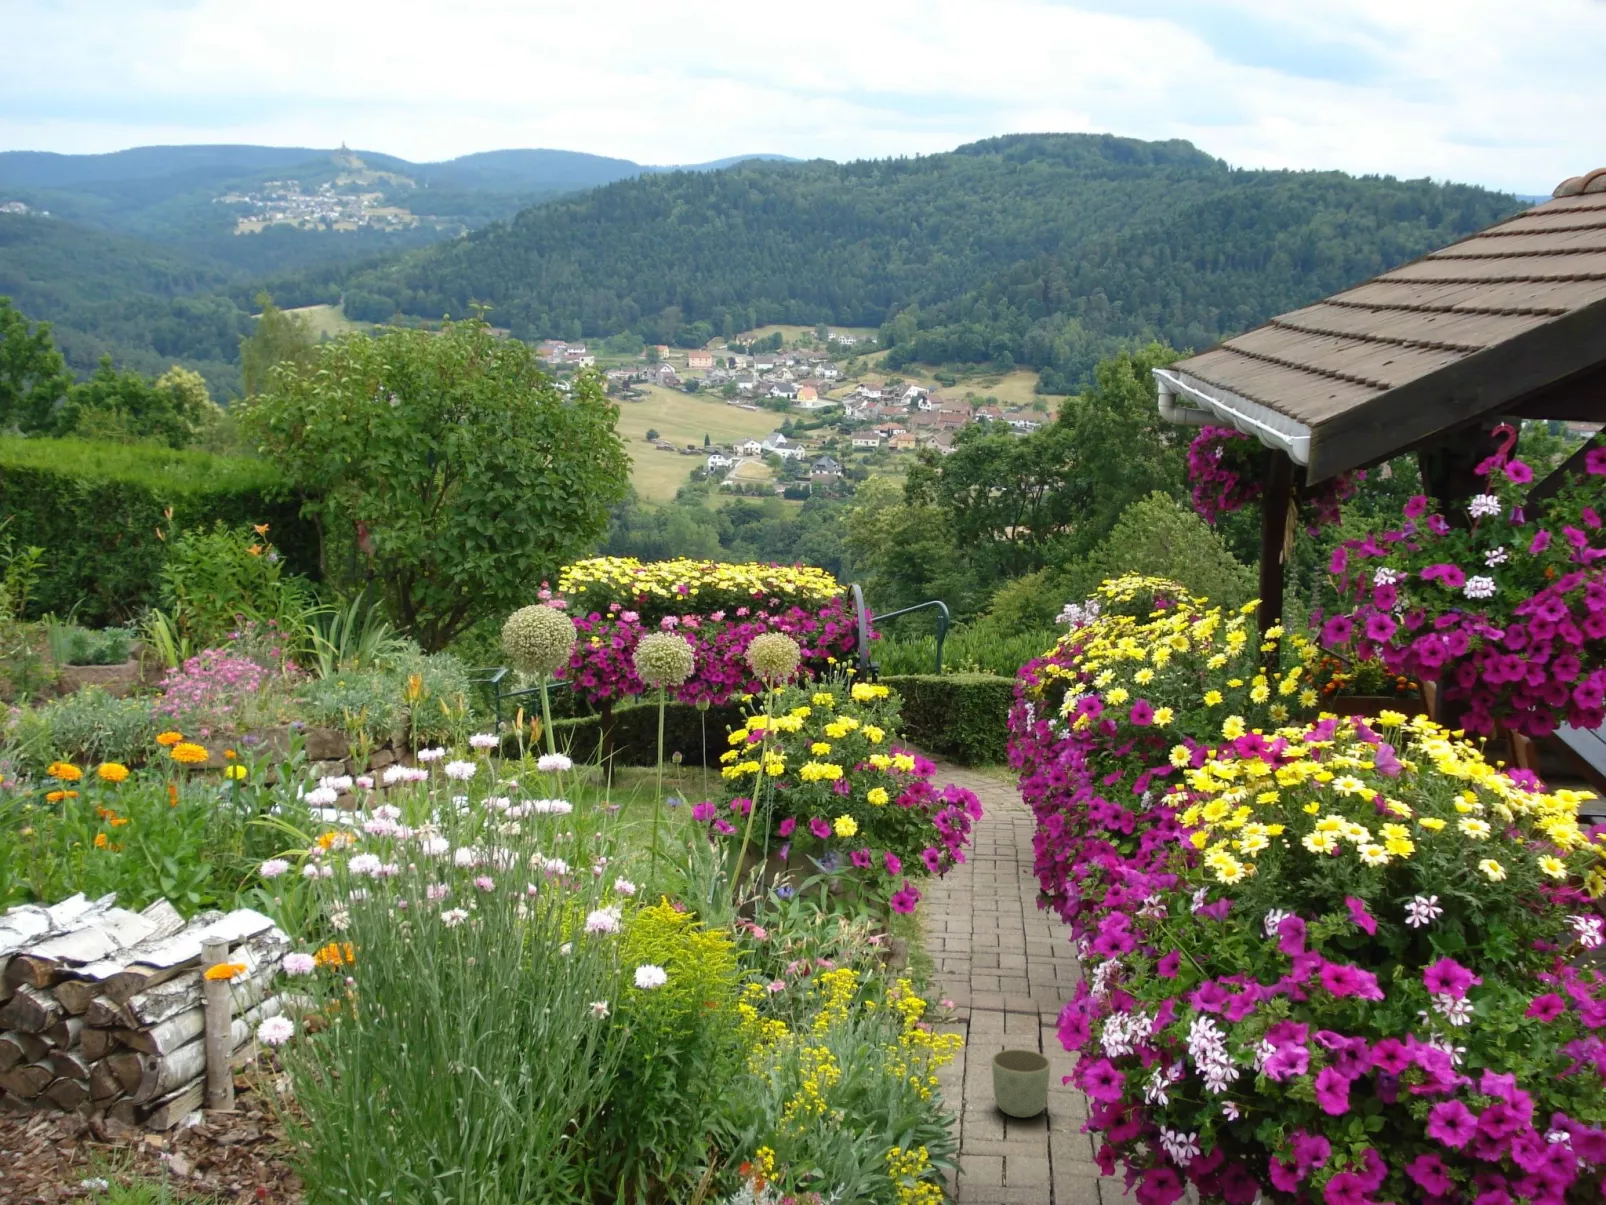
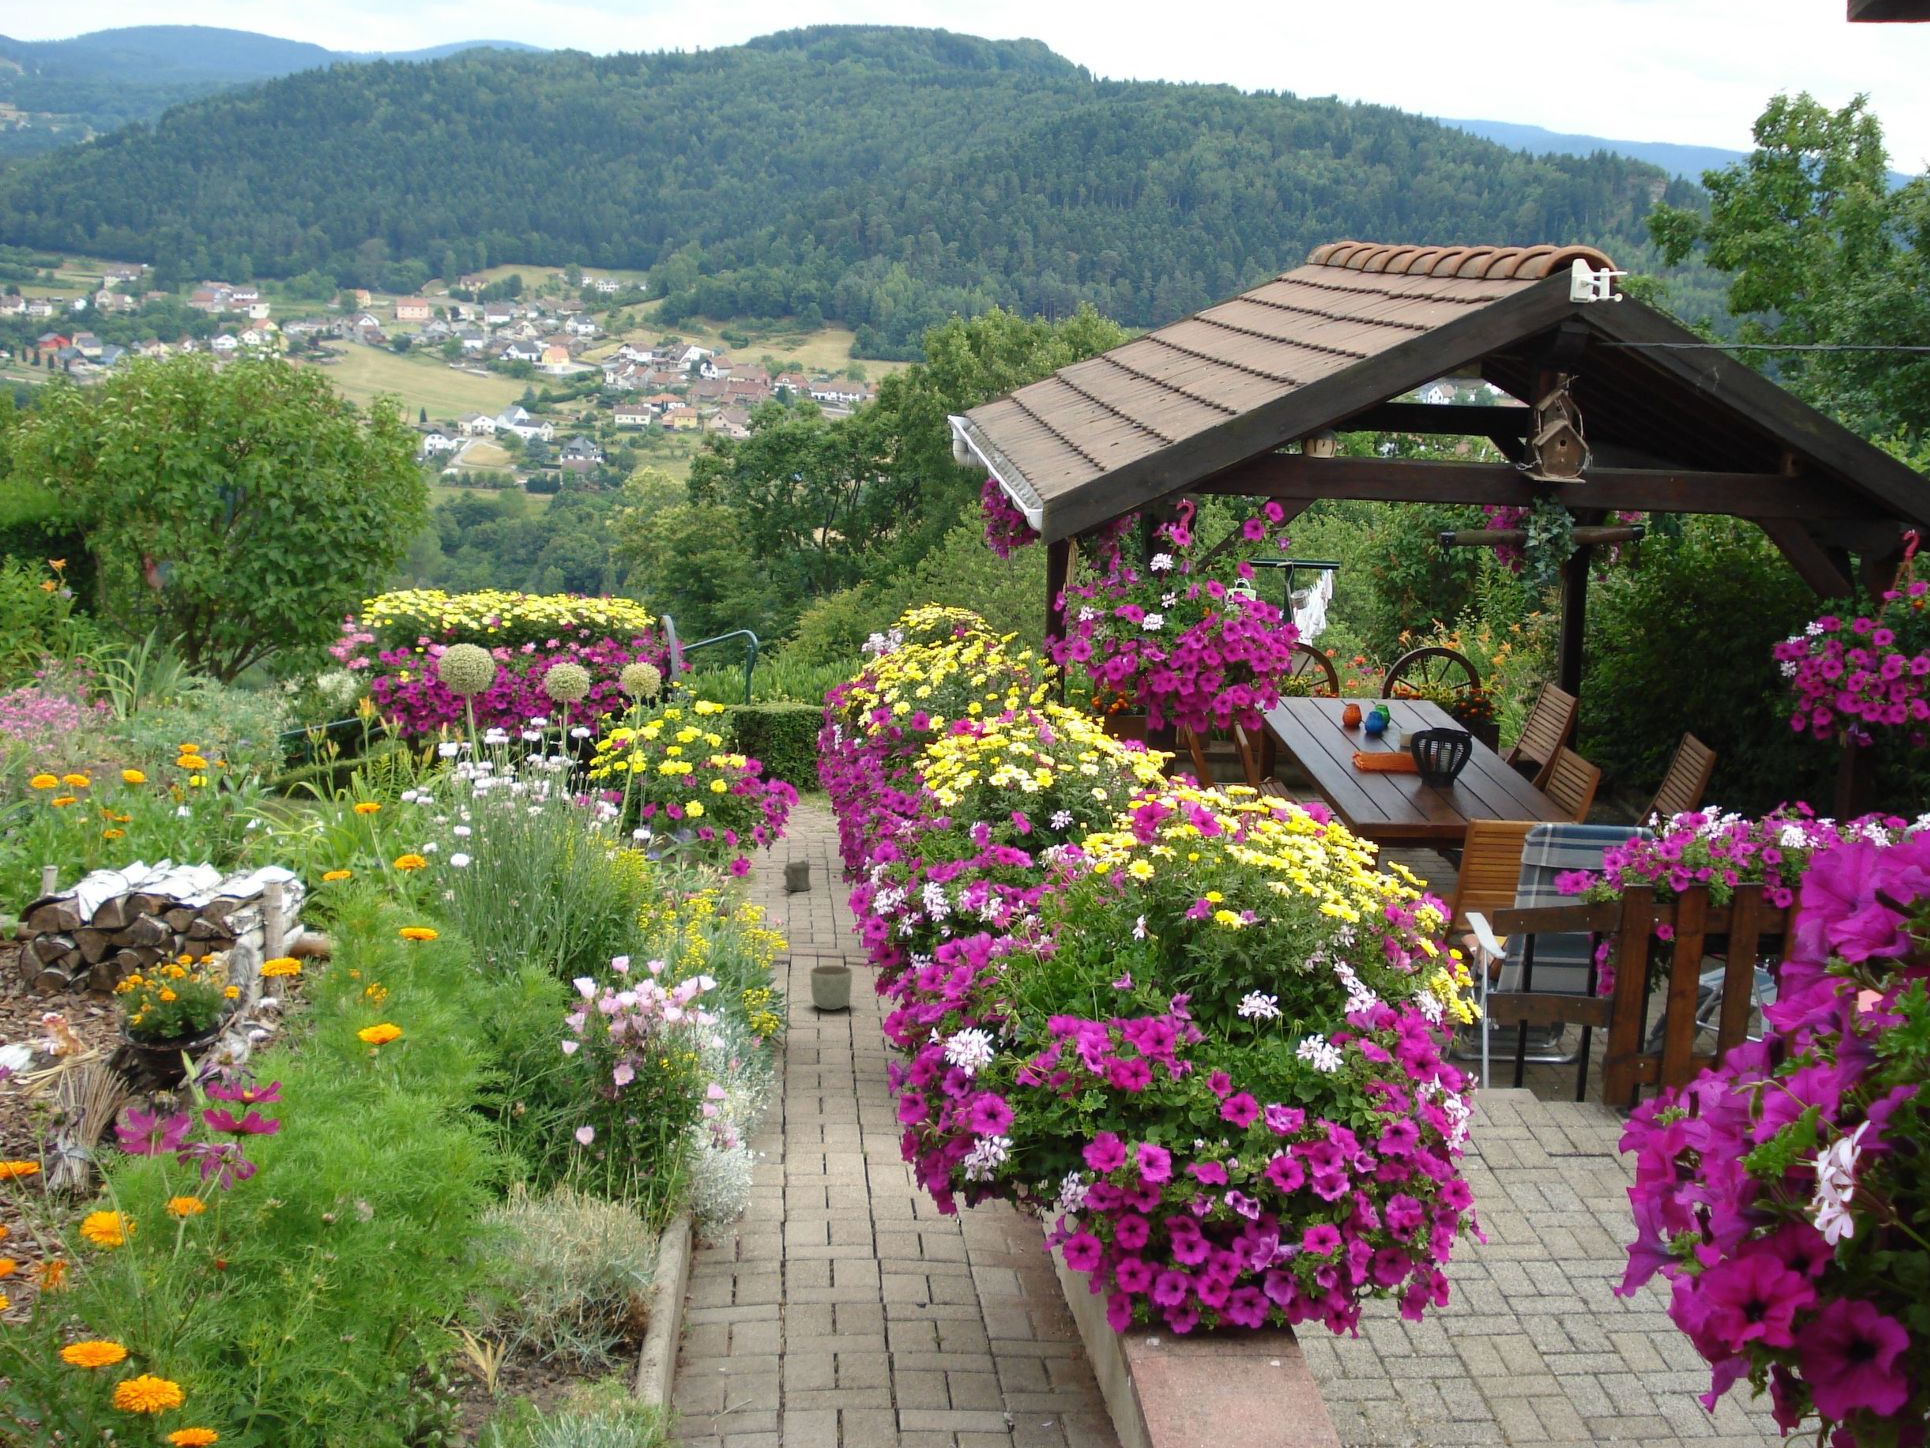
watering can: none [965,859,997,898] -> present [783,860,810,891]

